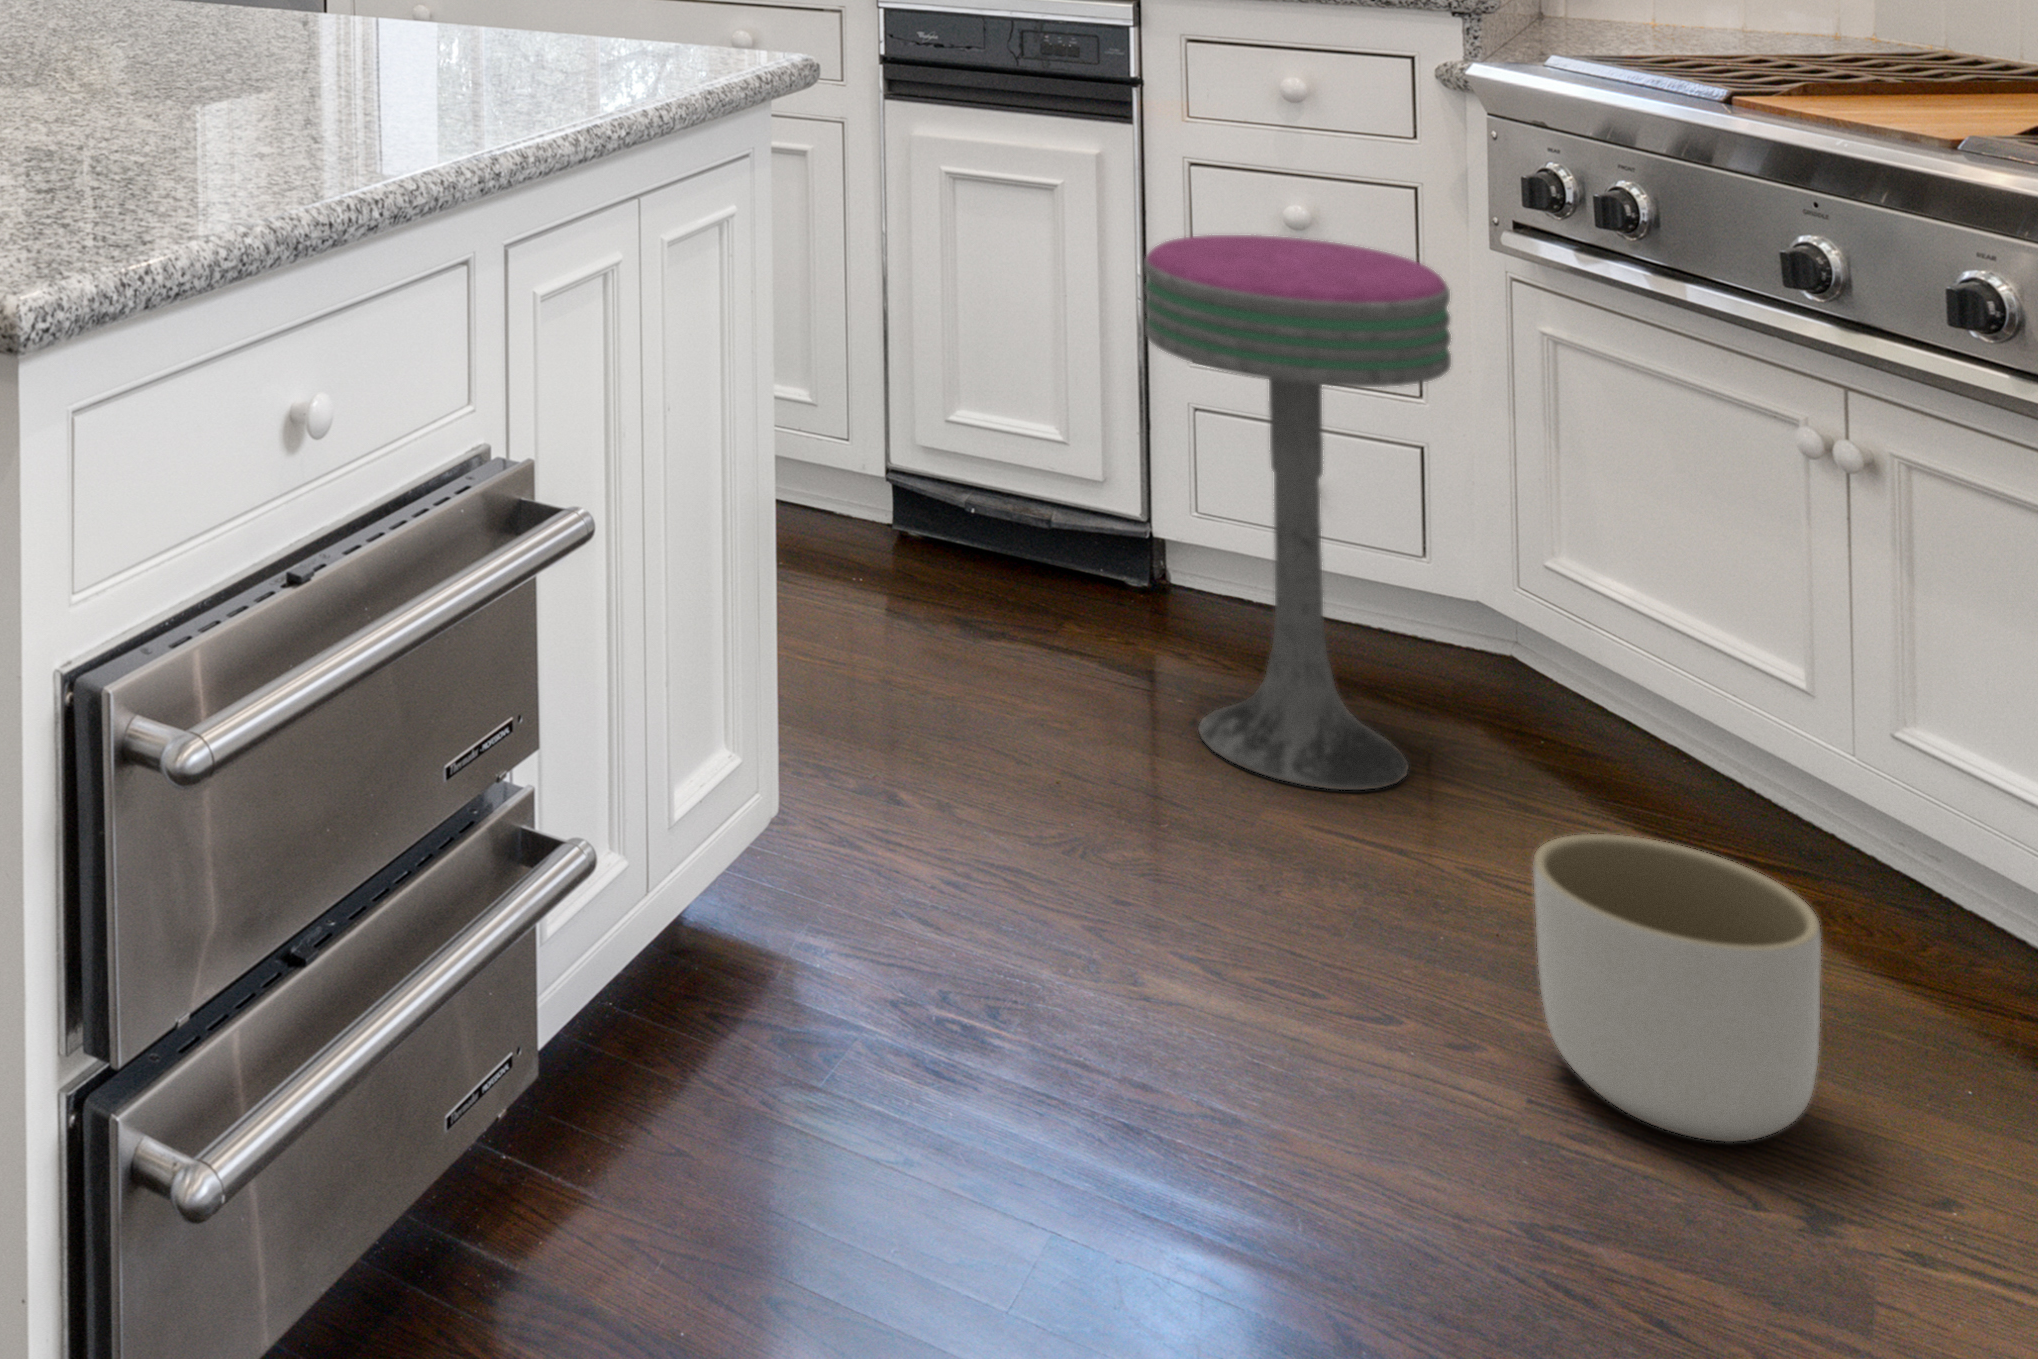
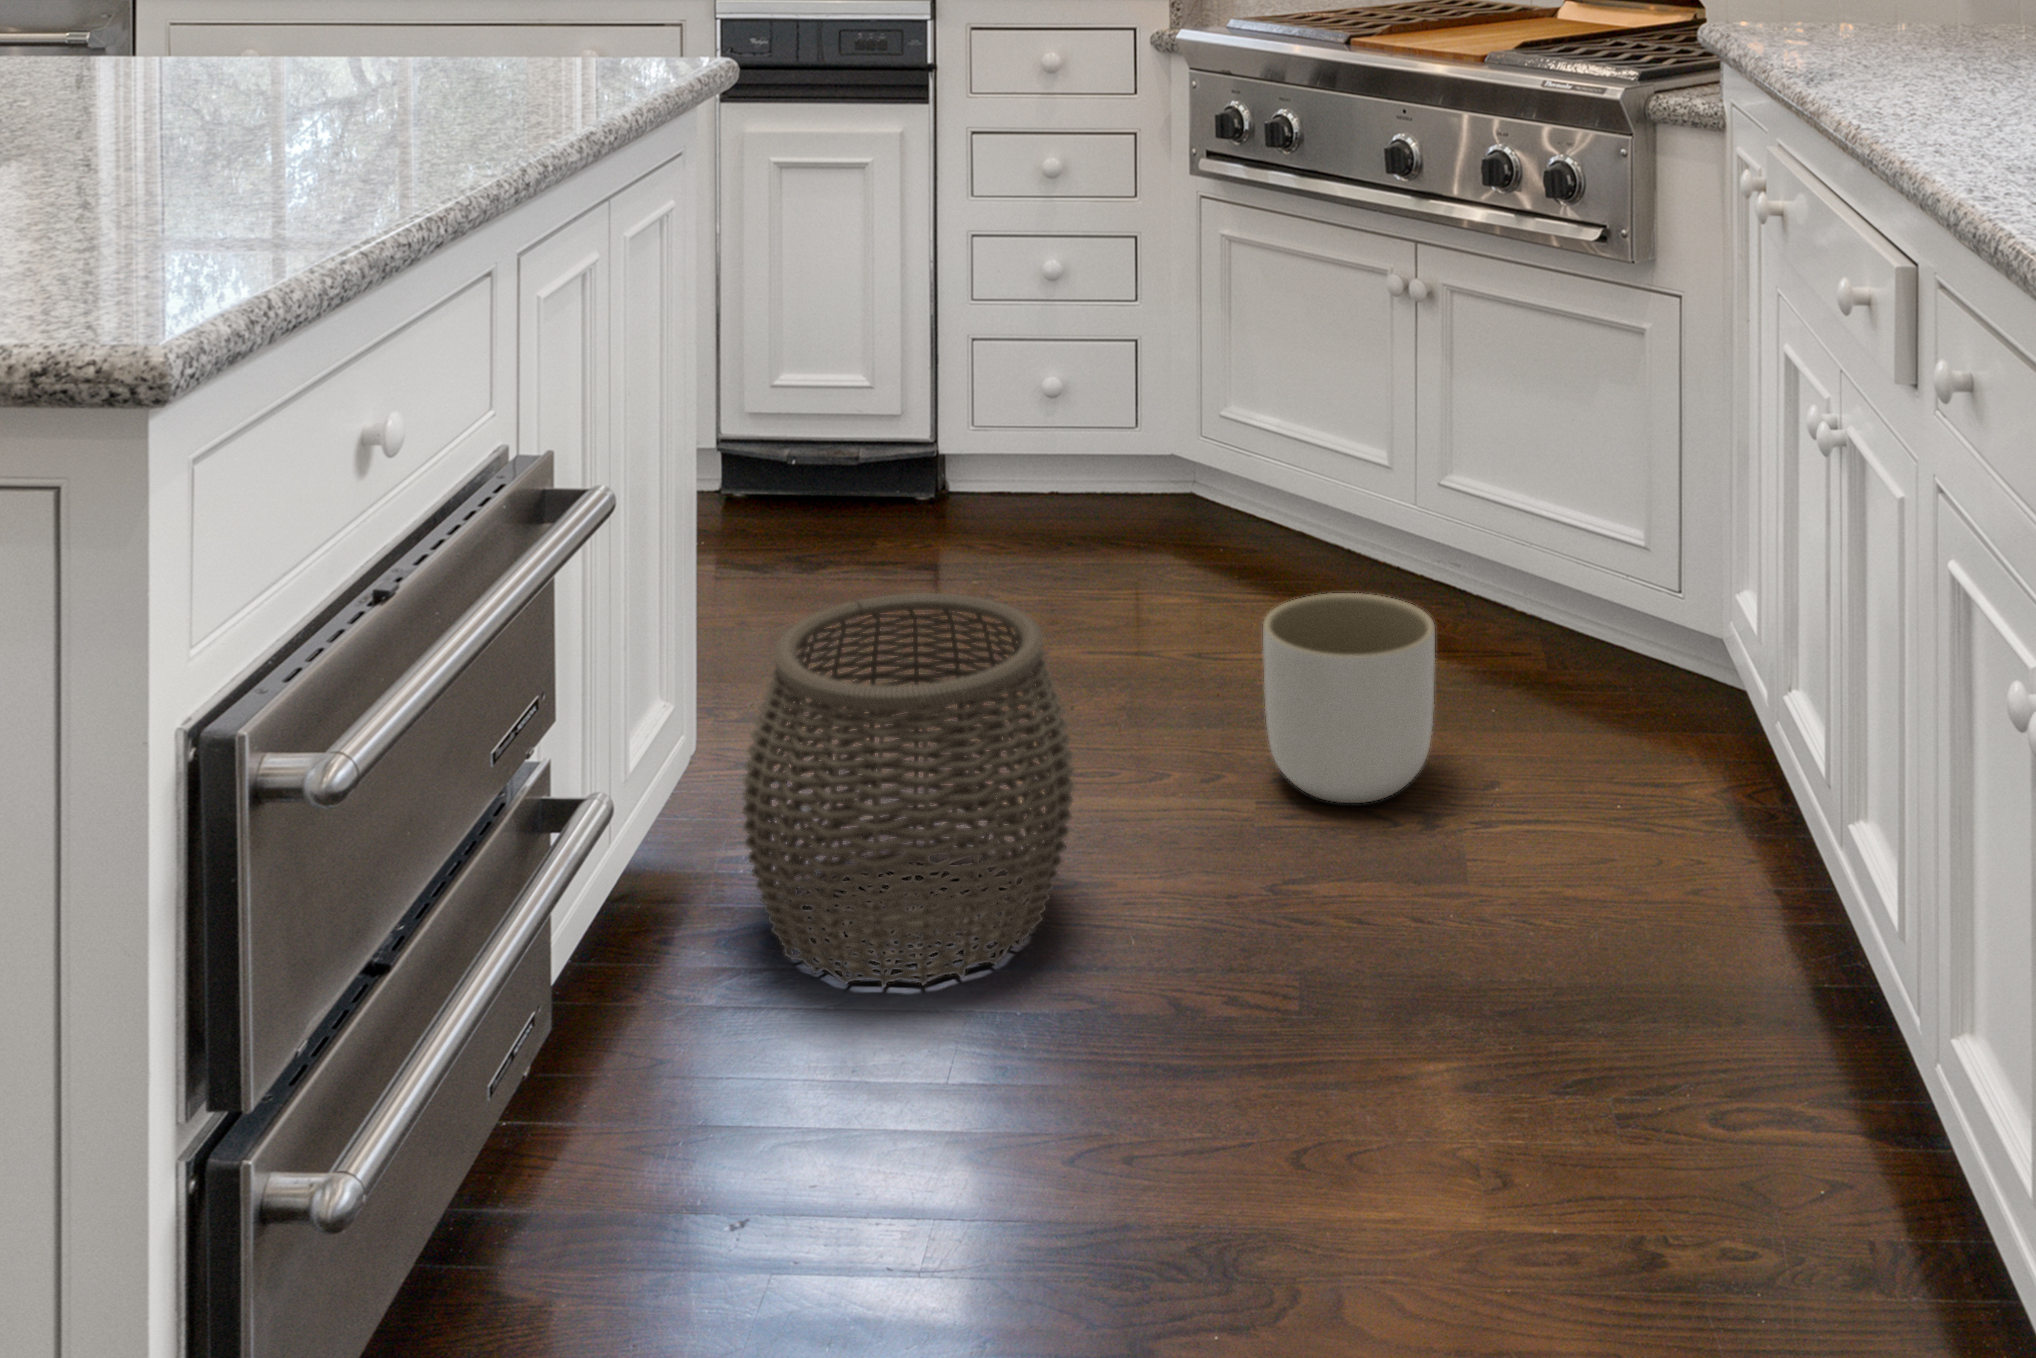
bar stool: present [1144,235,1451,790] -> none [955,181,1174,628]
woven basket: none [798,691,1217,1171] -> present [742,593,1074,987]

